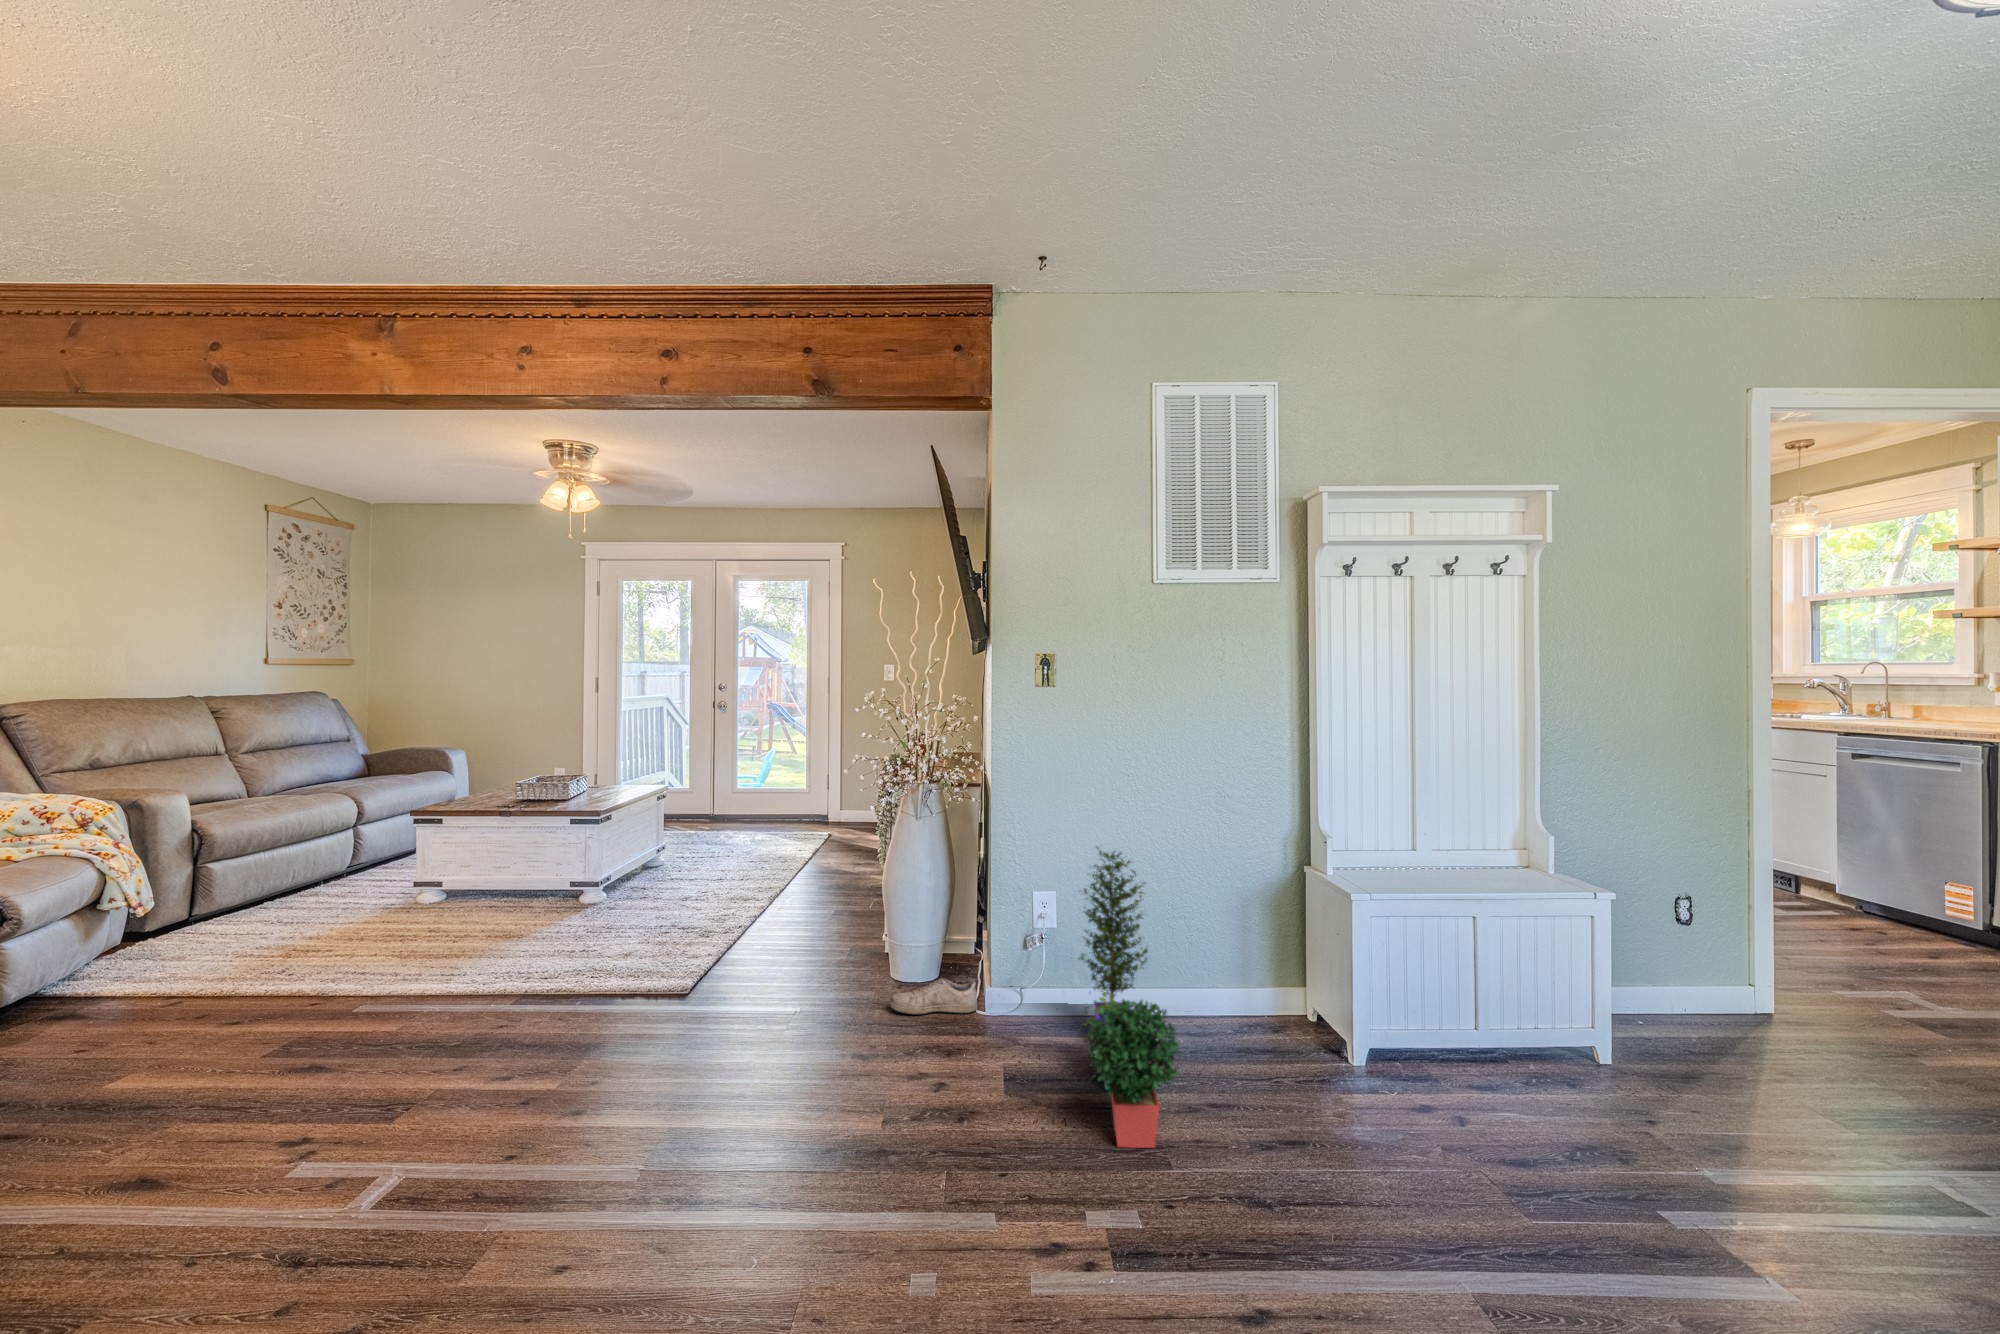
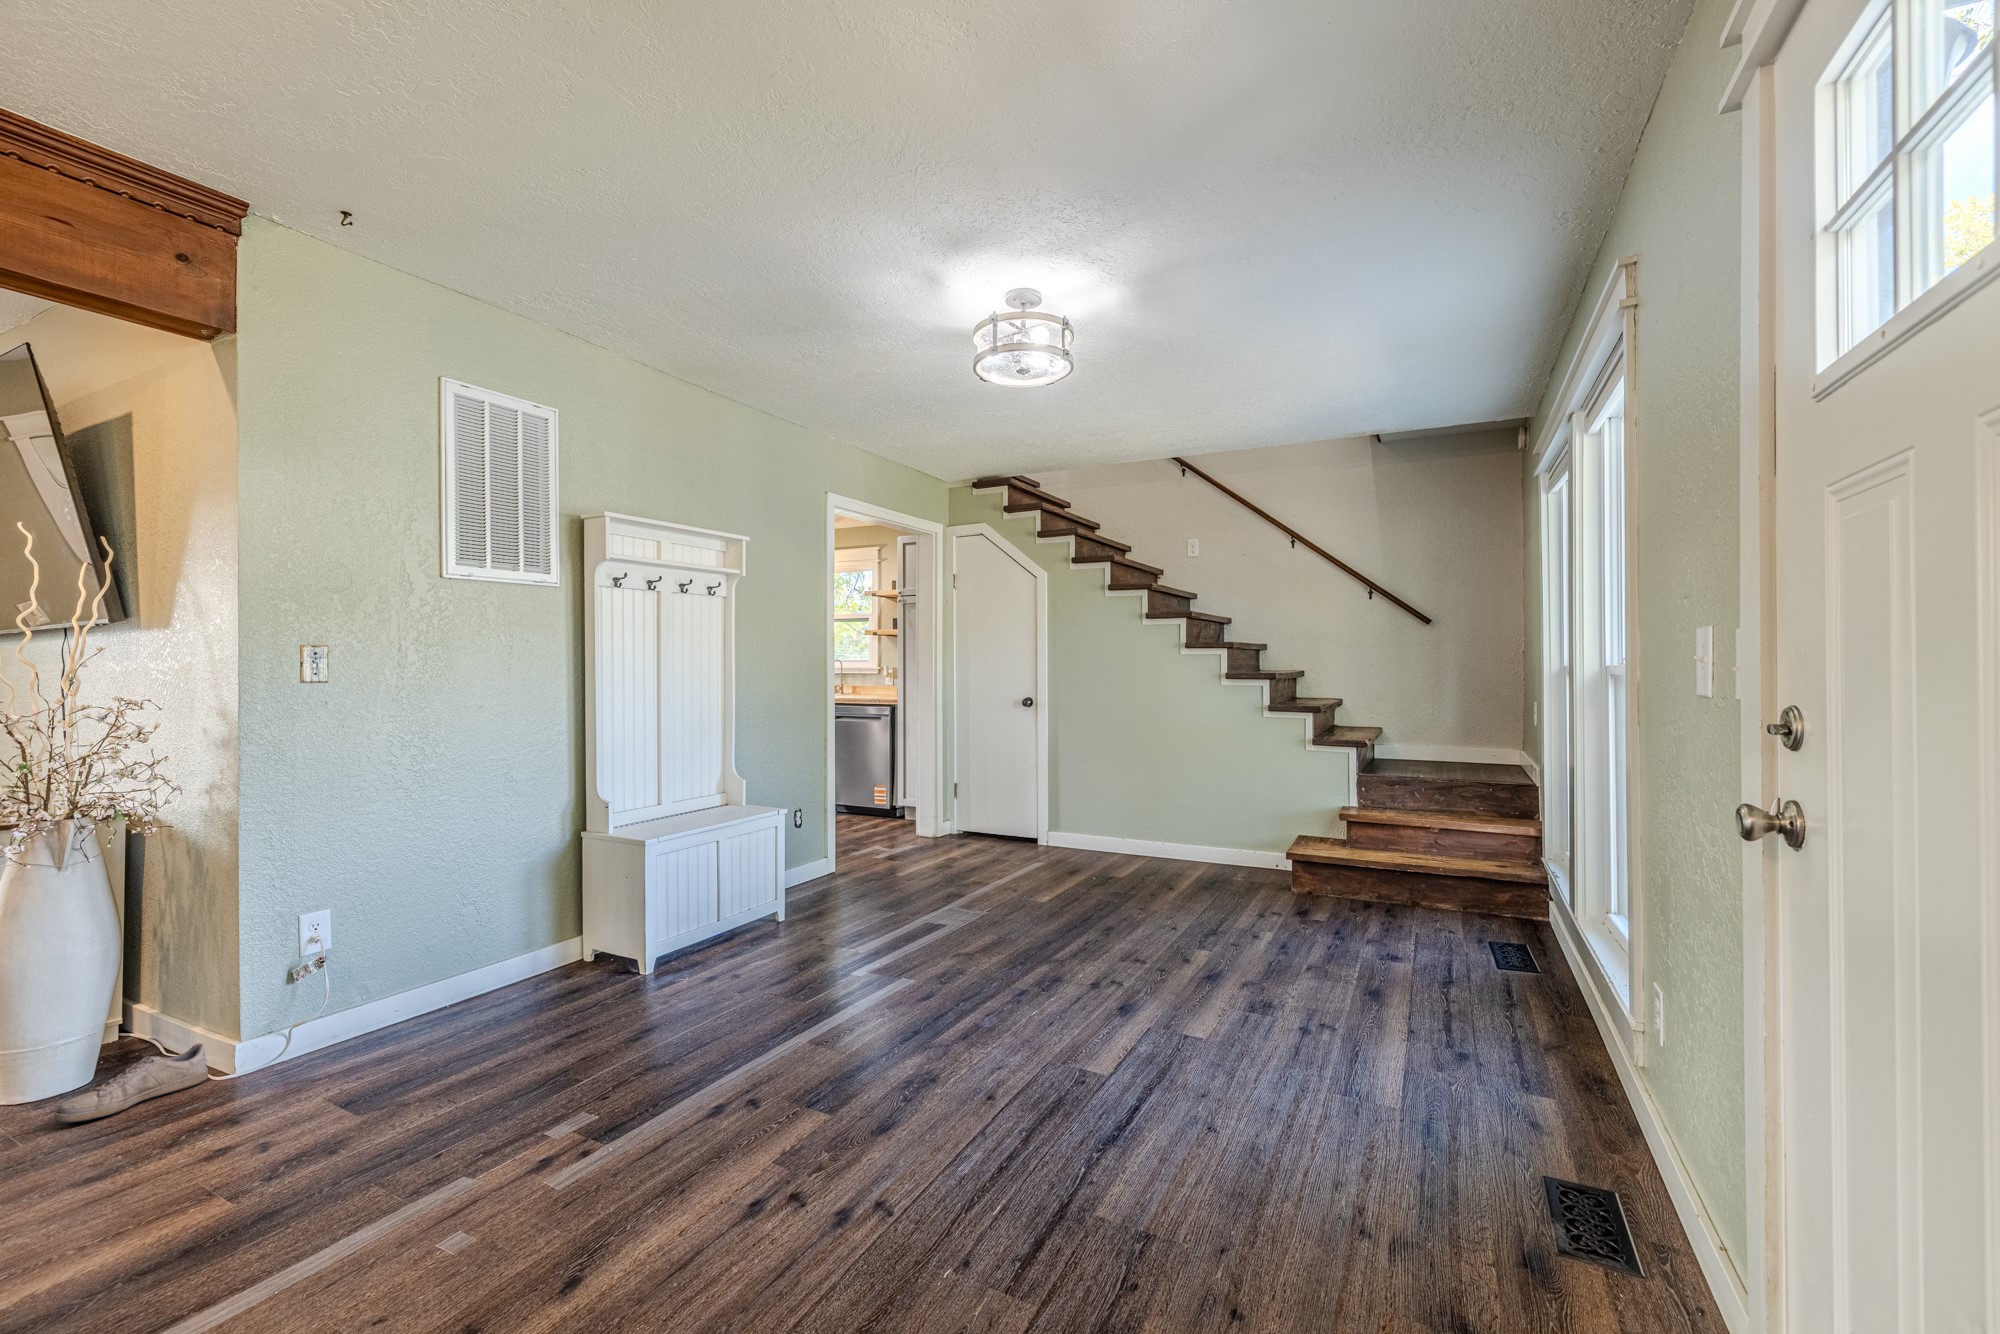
potted plant: present [1078,847,1179,1148] -> none [381,842,576,1091]

